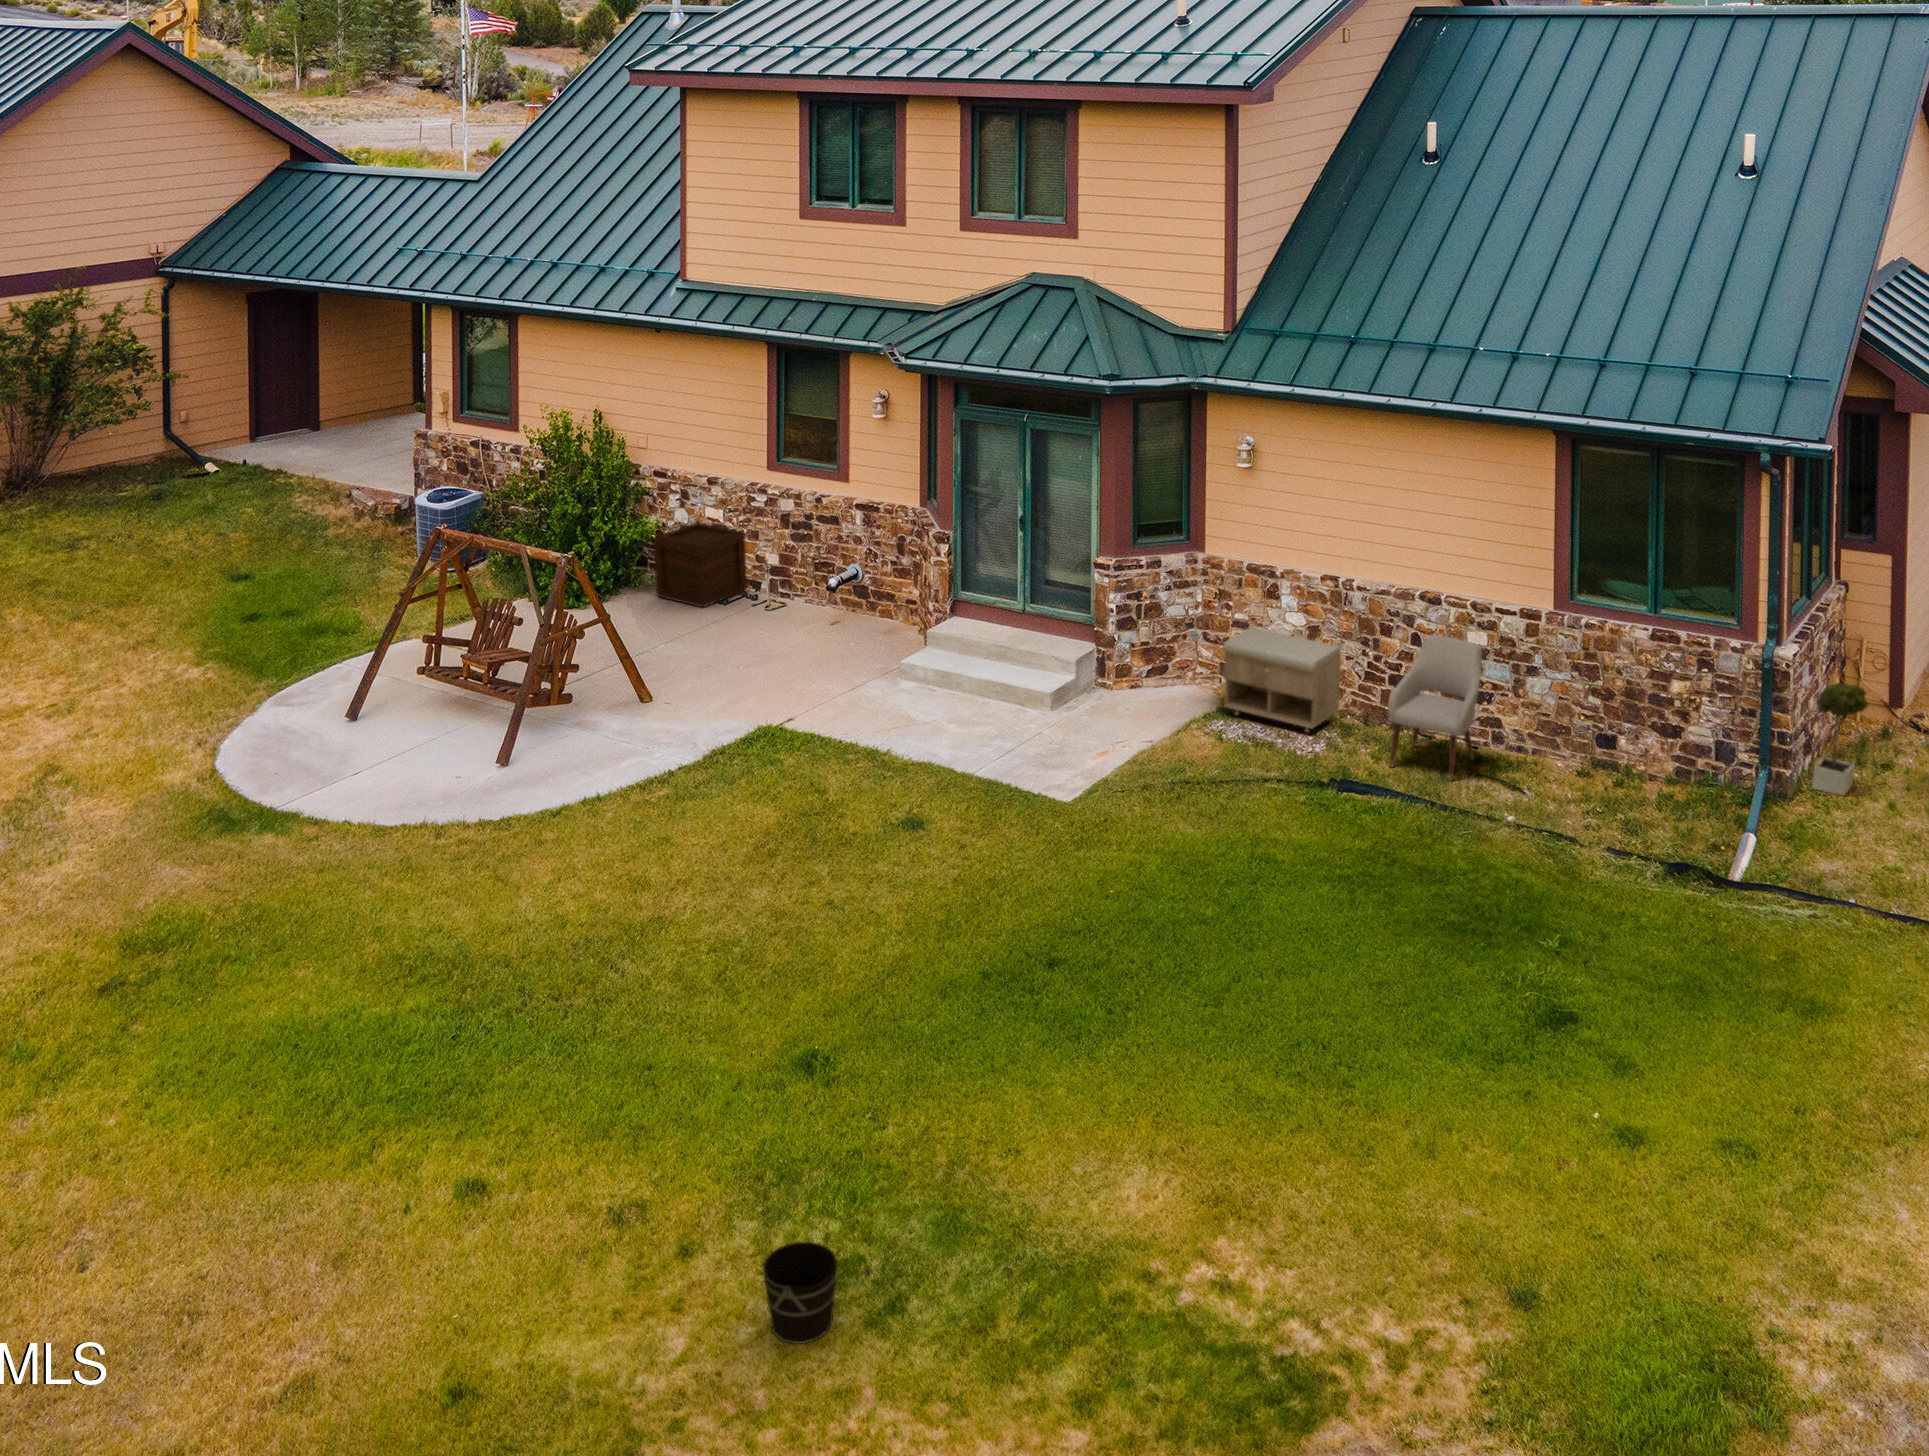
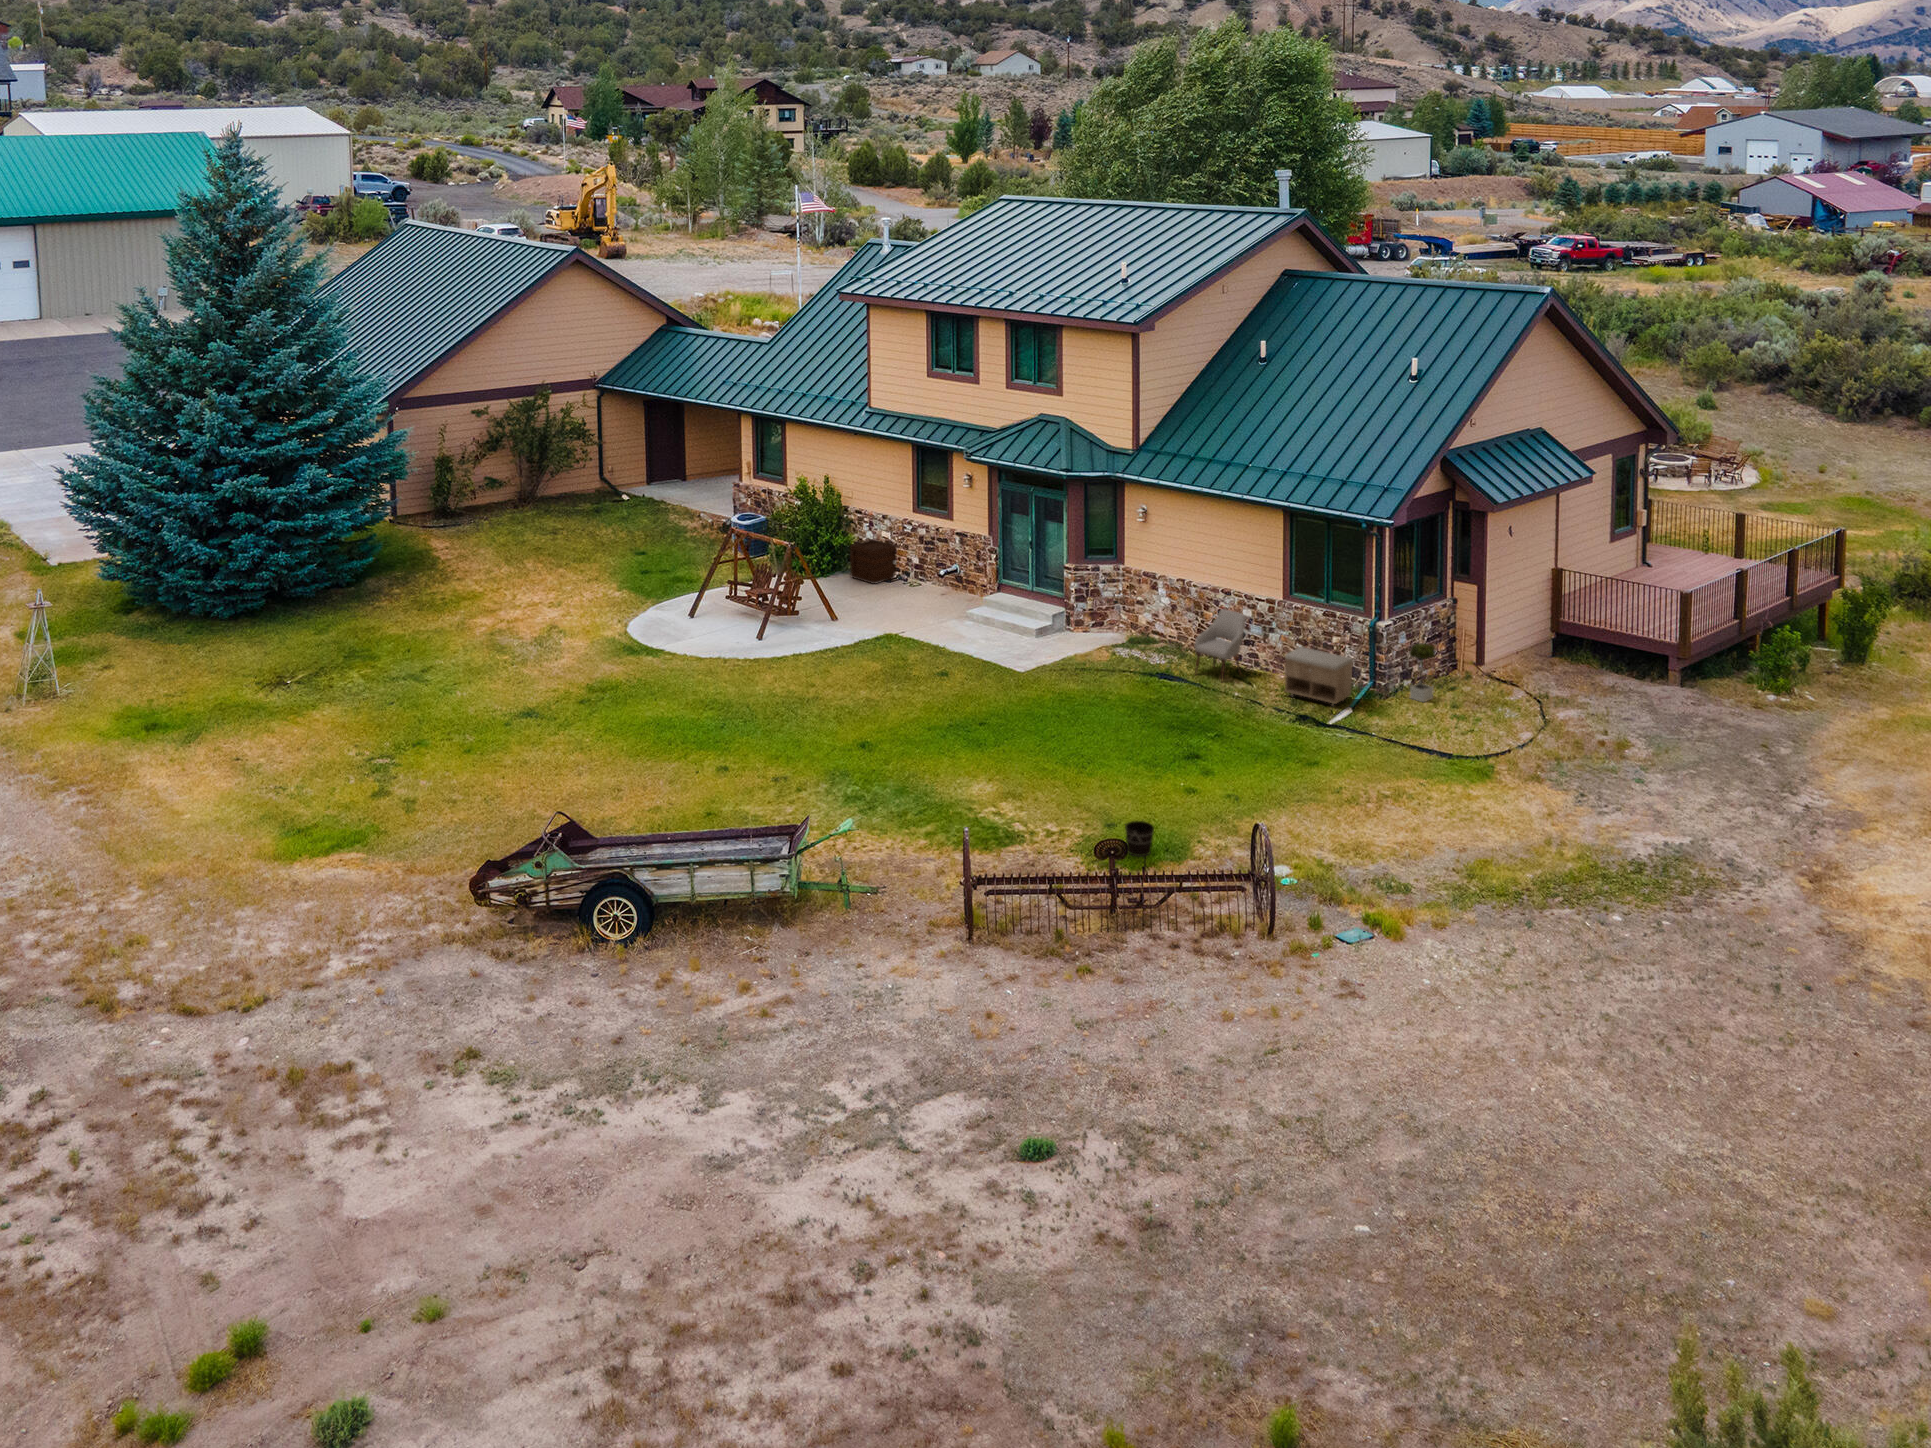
storage bench: present [1224,627,1341,732] -> present [1285,647,1353,706]
bucket: present [763,1239,837,1344] -> present [1125,821,1154,856]

